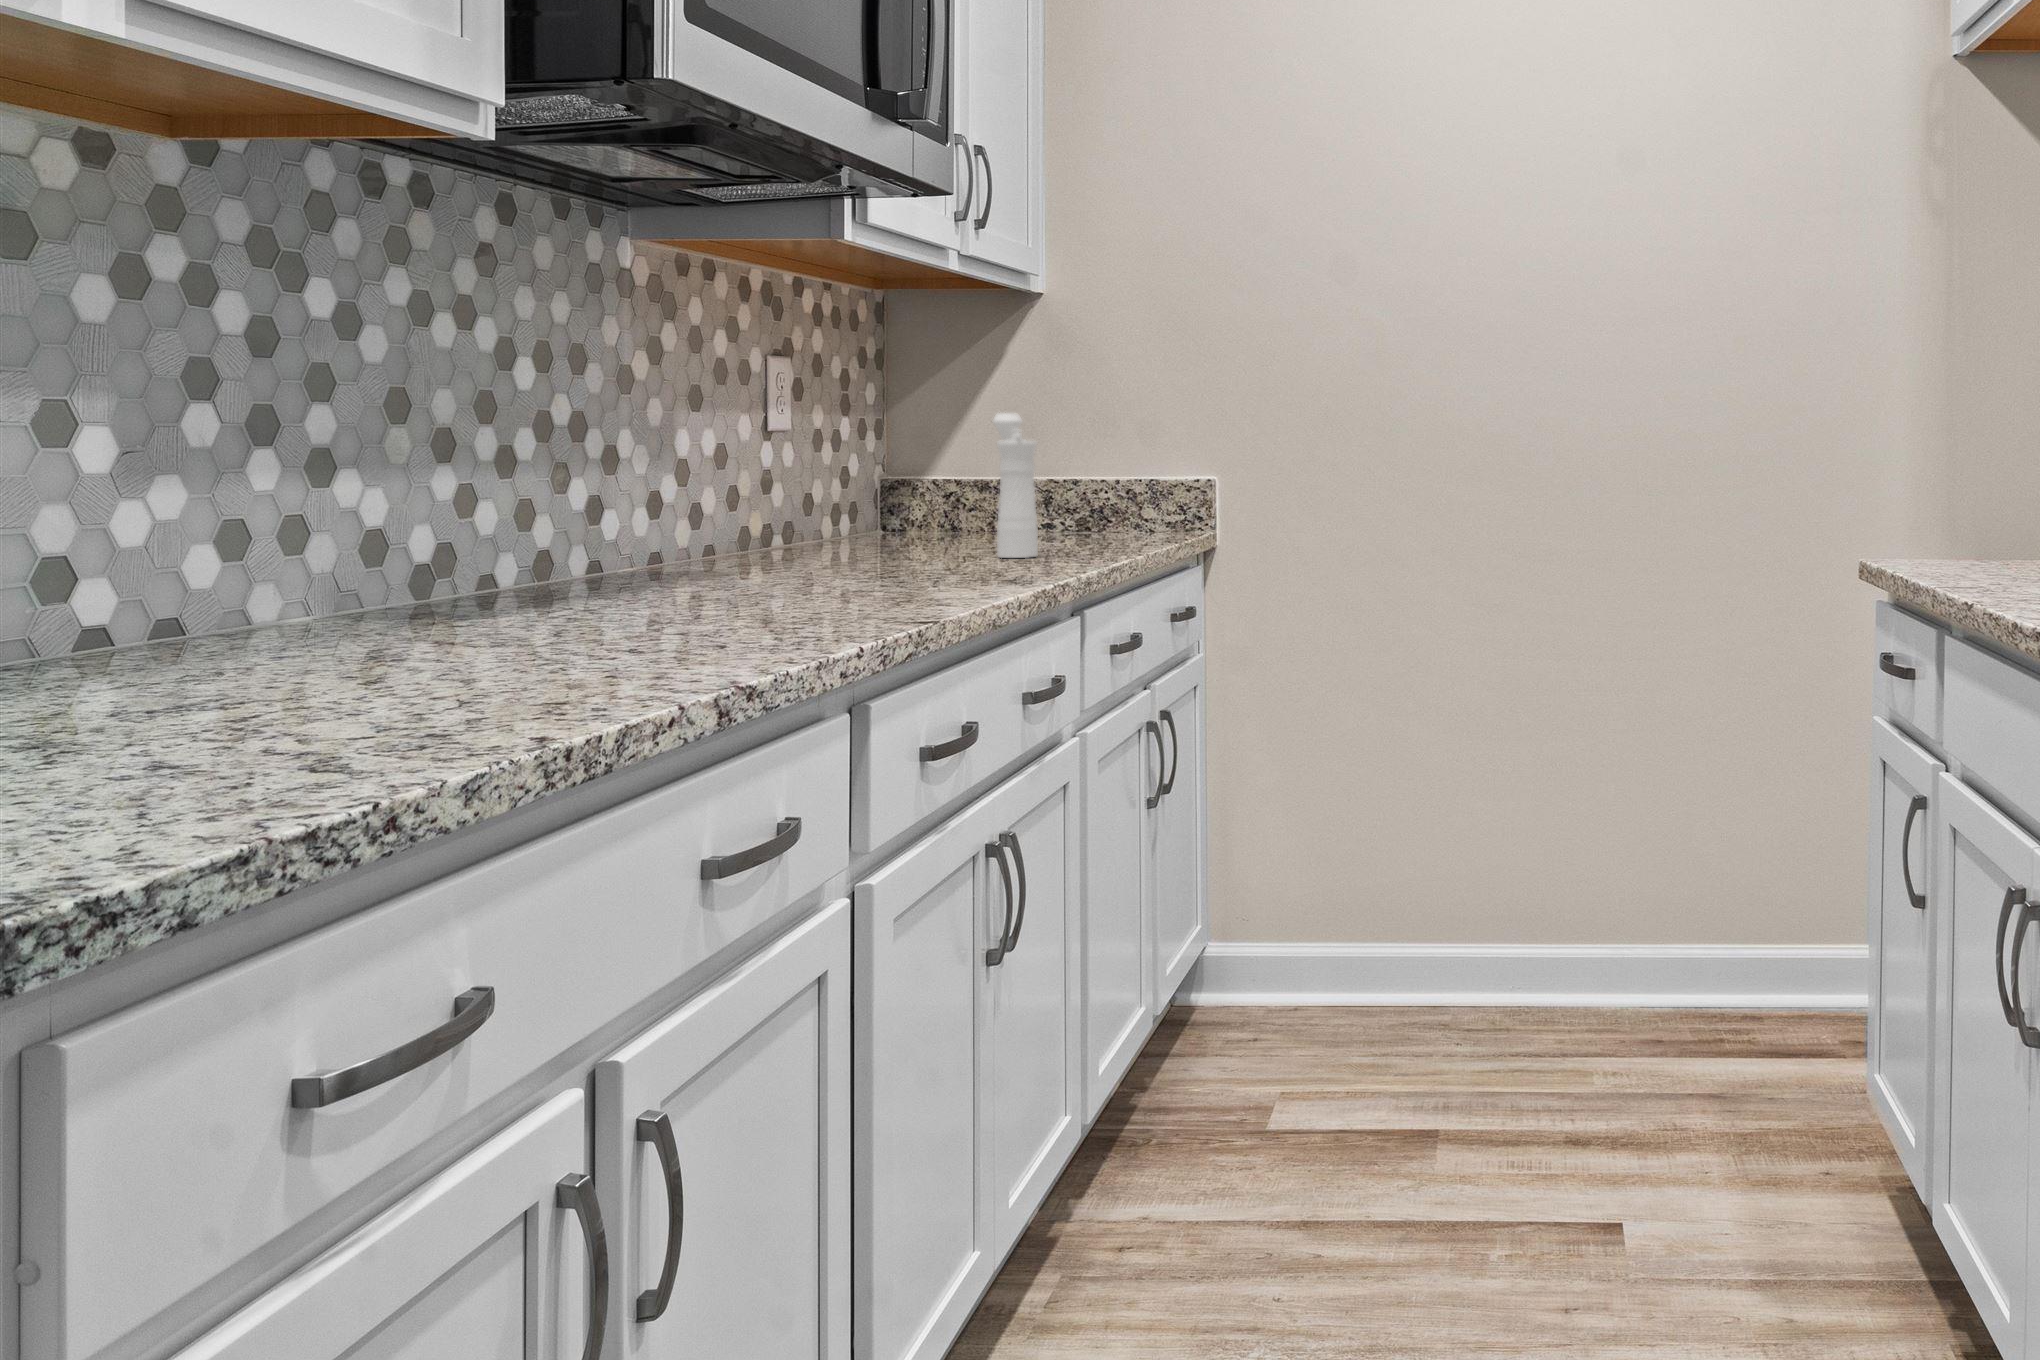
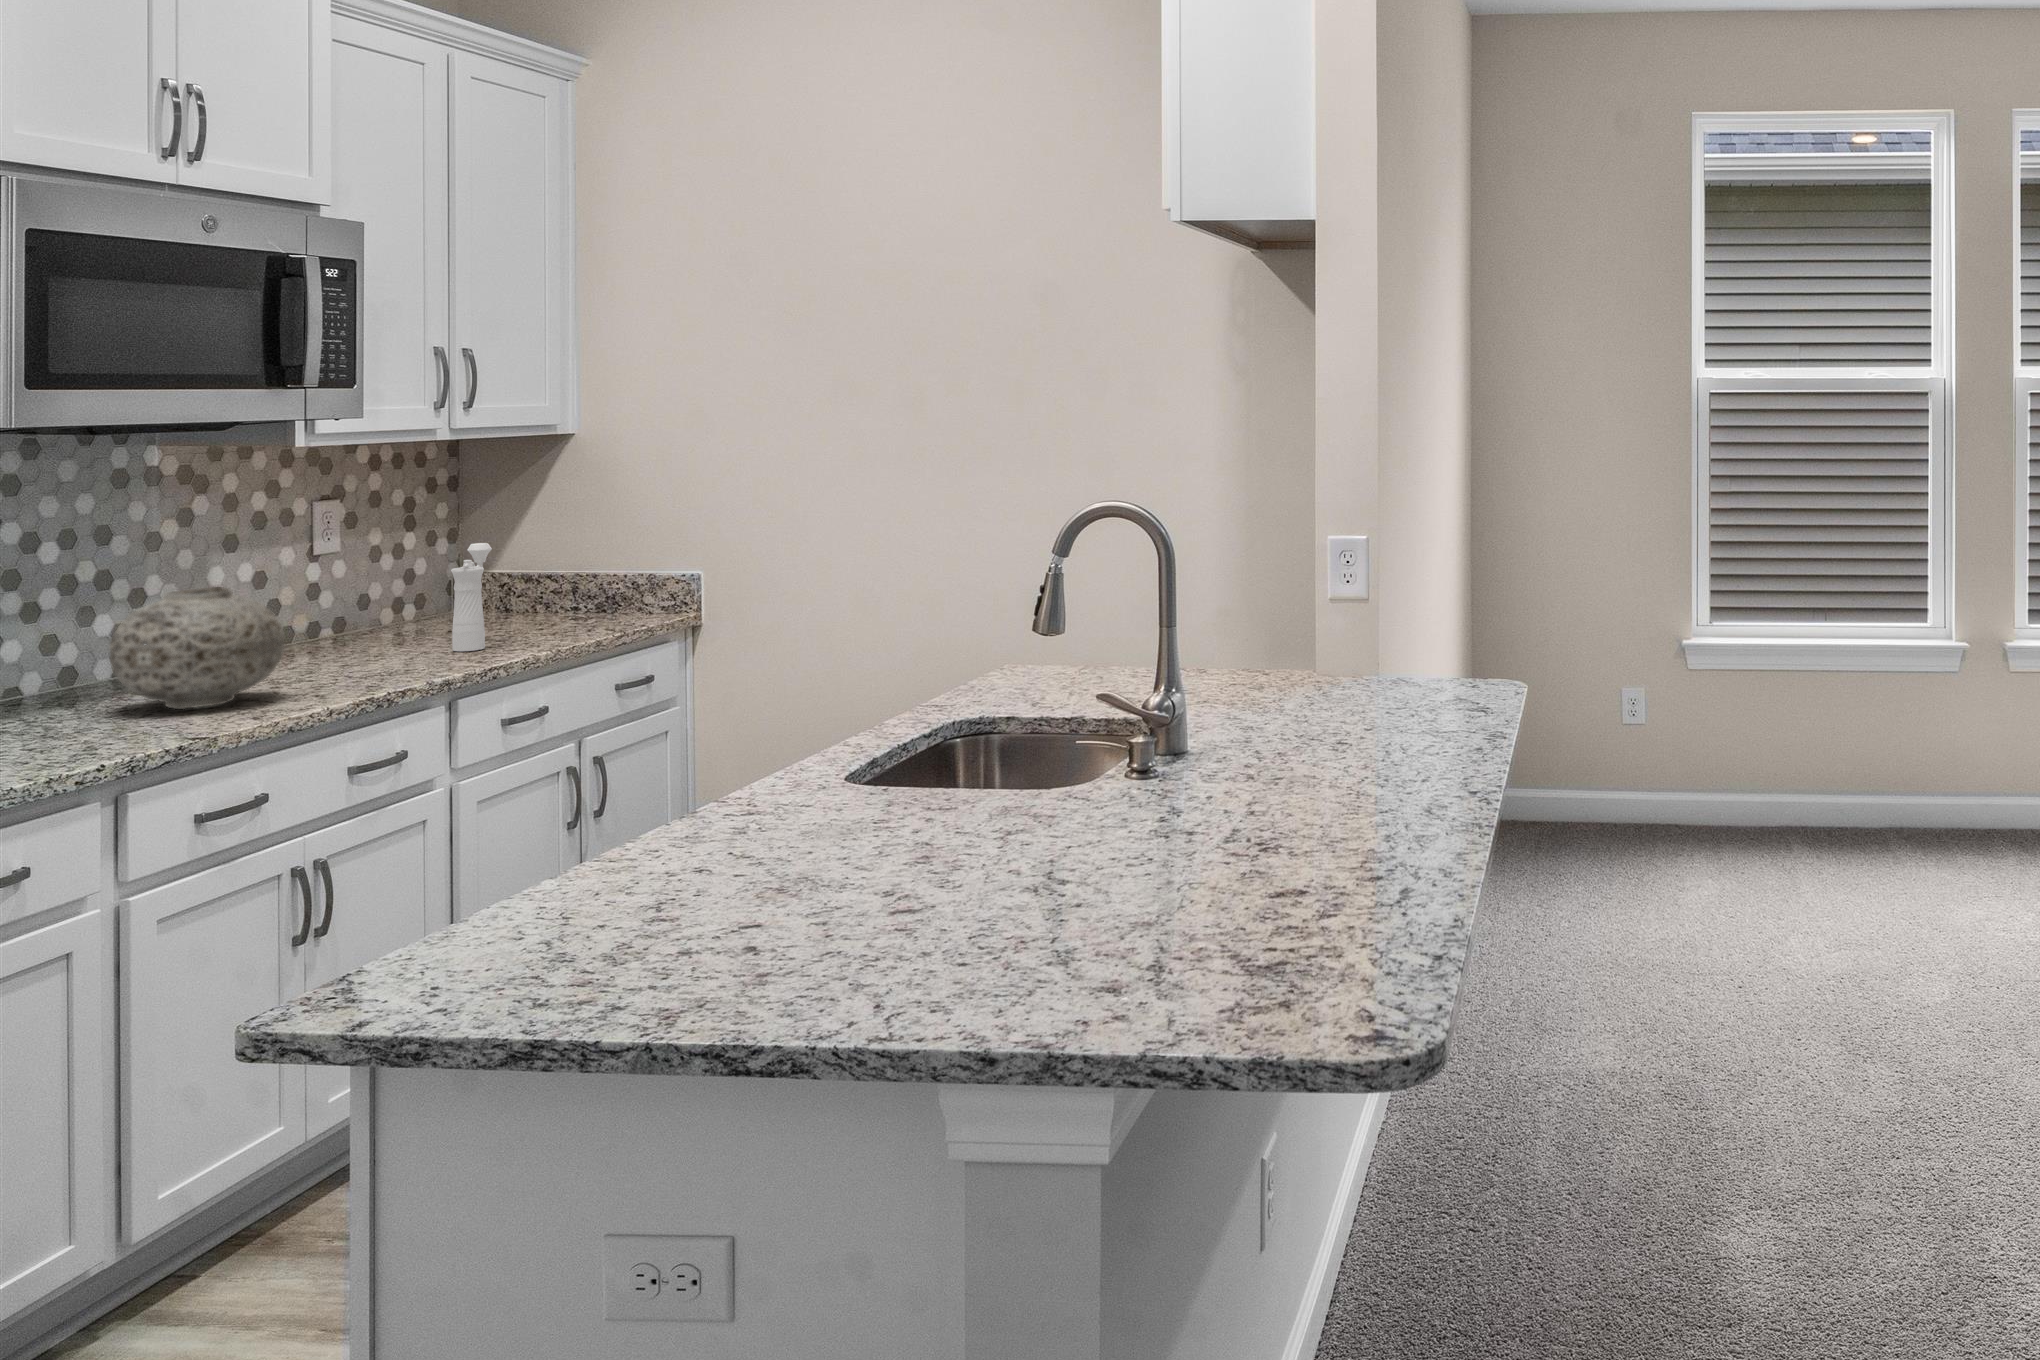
vase: none [686,416,922,601] -> present [109,587,285,709]

